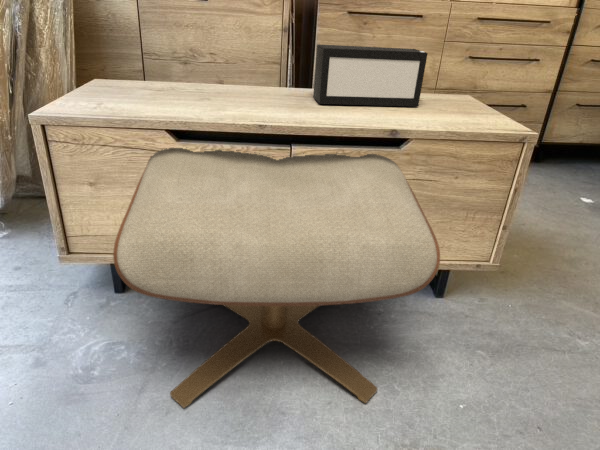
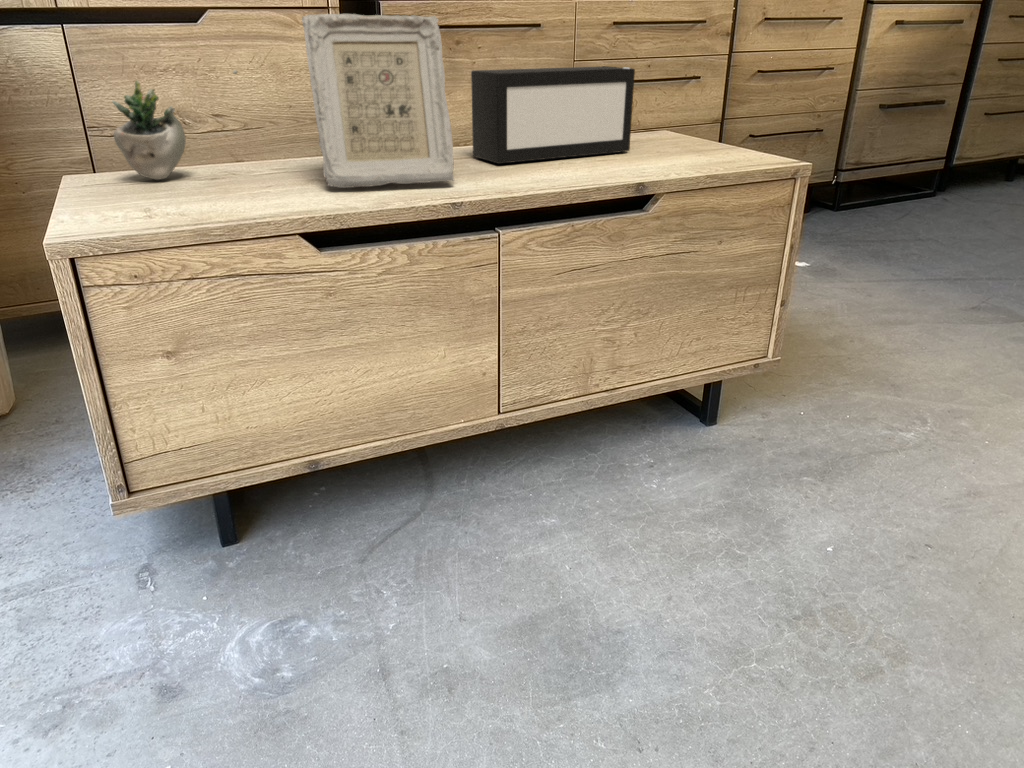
picture frame: none [199,4,285,111] -> present [302,14,454,188]
succulent plant: none [106,33,171,89] -> present [113,70,237,180]
ottoman: present [113,148,440,408] -> none [270,226,789,681]

